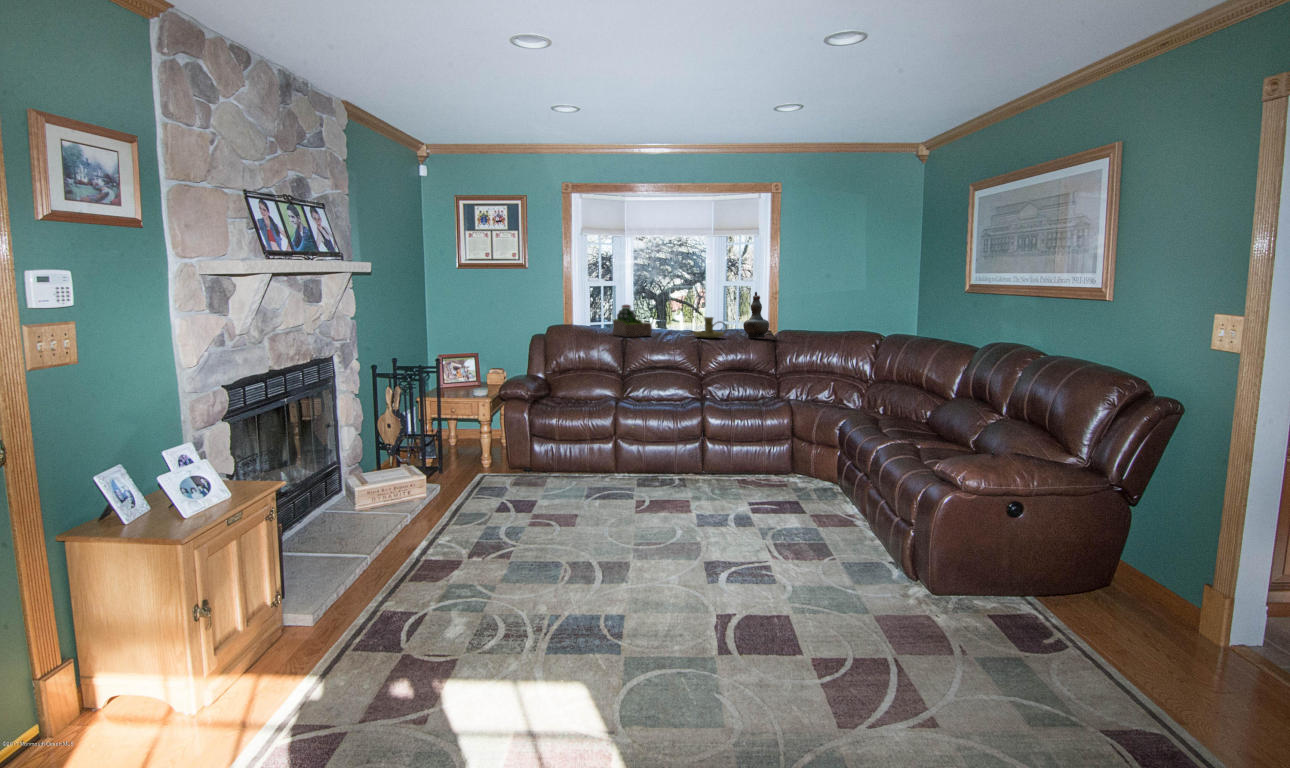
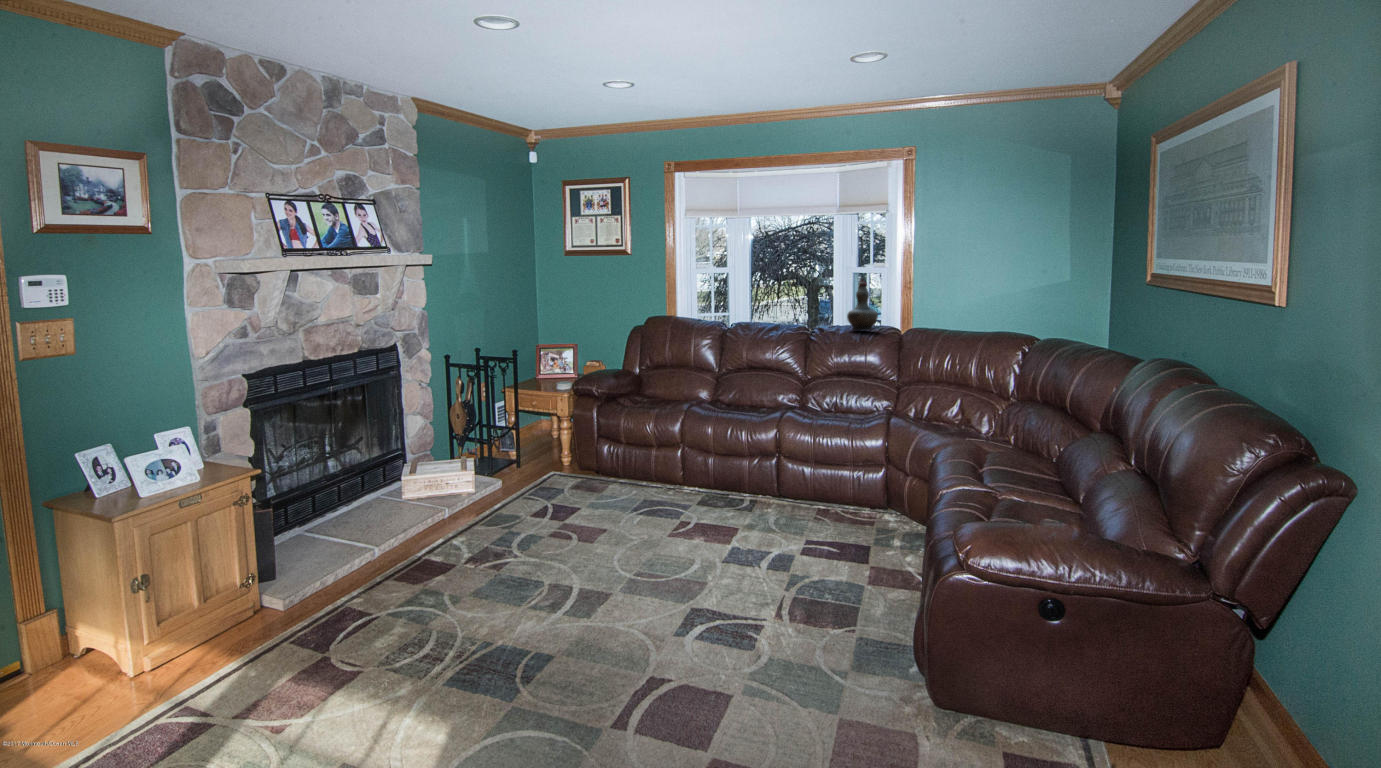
succulent plant: present [613,305,652,337] -> none [699,293,741,330]
candle holder: present [693,317,727,338] -> none [786,307,827,331]

